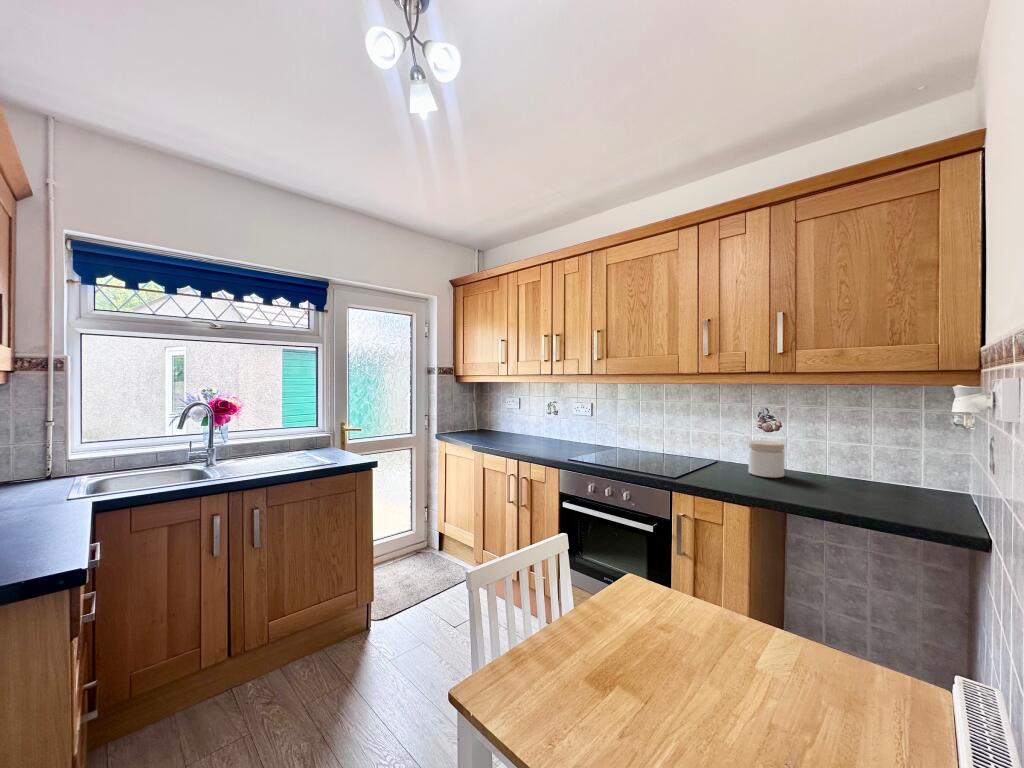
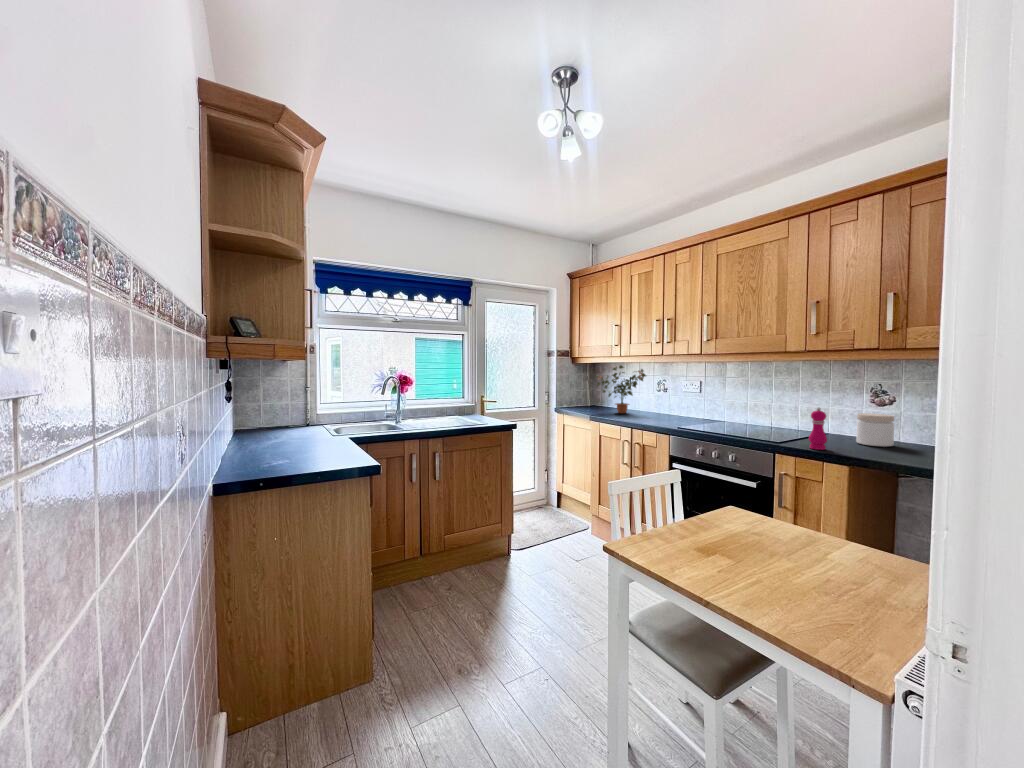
potted plant: none [478,386,536,440] -> present [595,365,646,413]
pepper mill: none [706,438,725,486] -> present [809,407,827,450]

